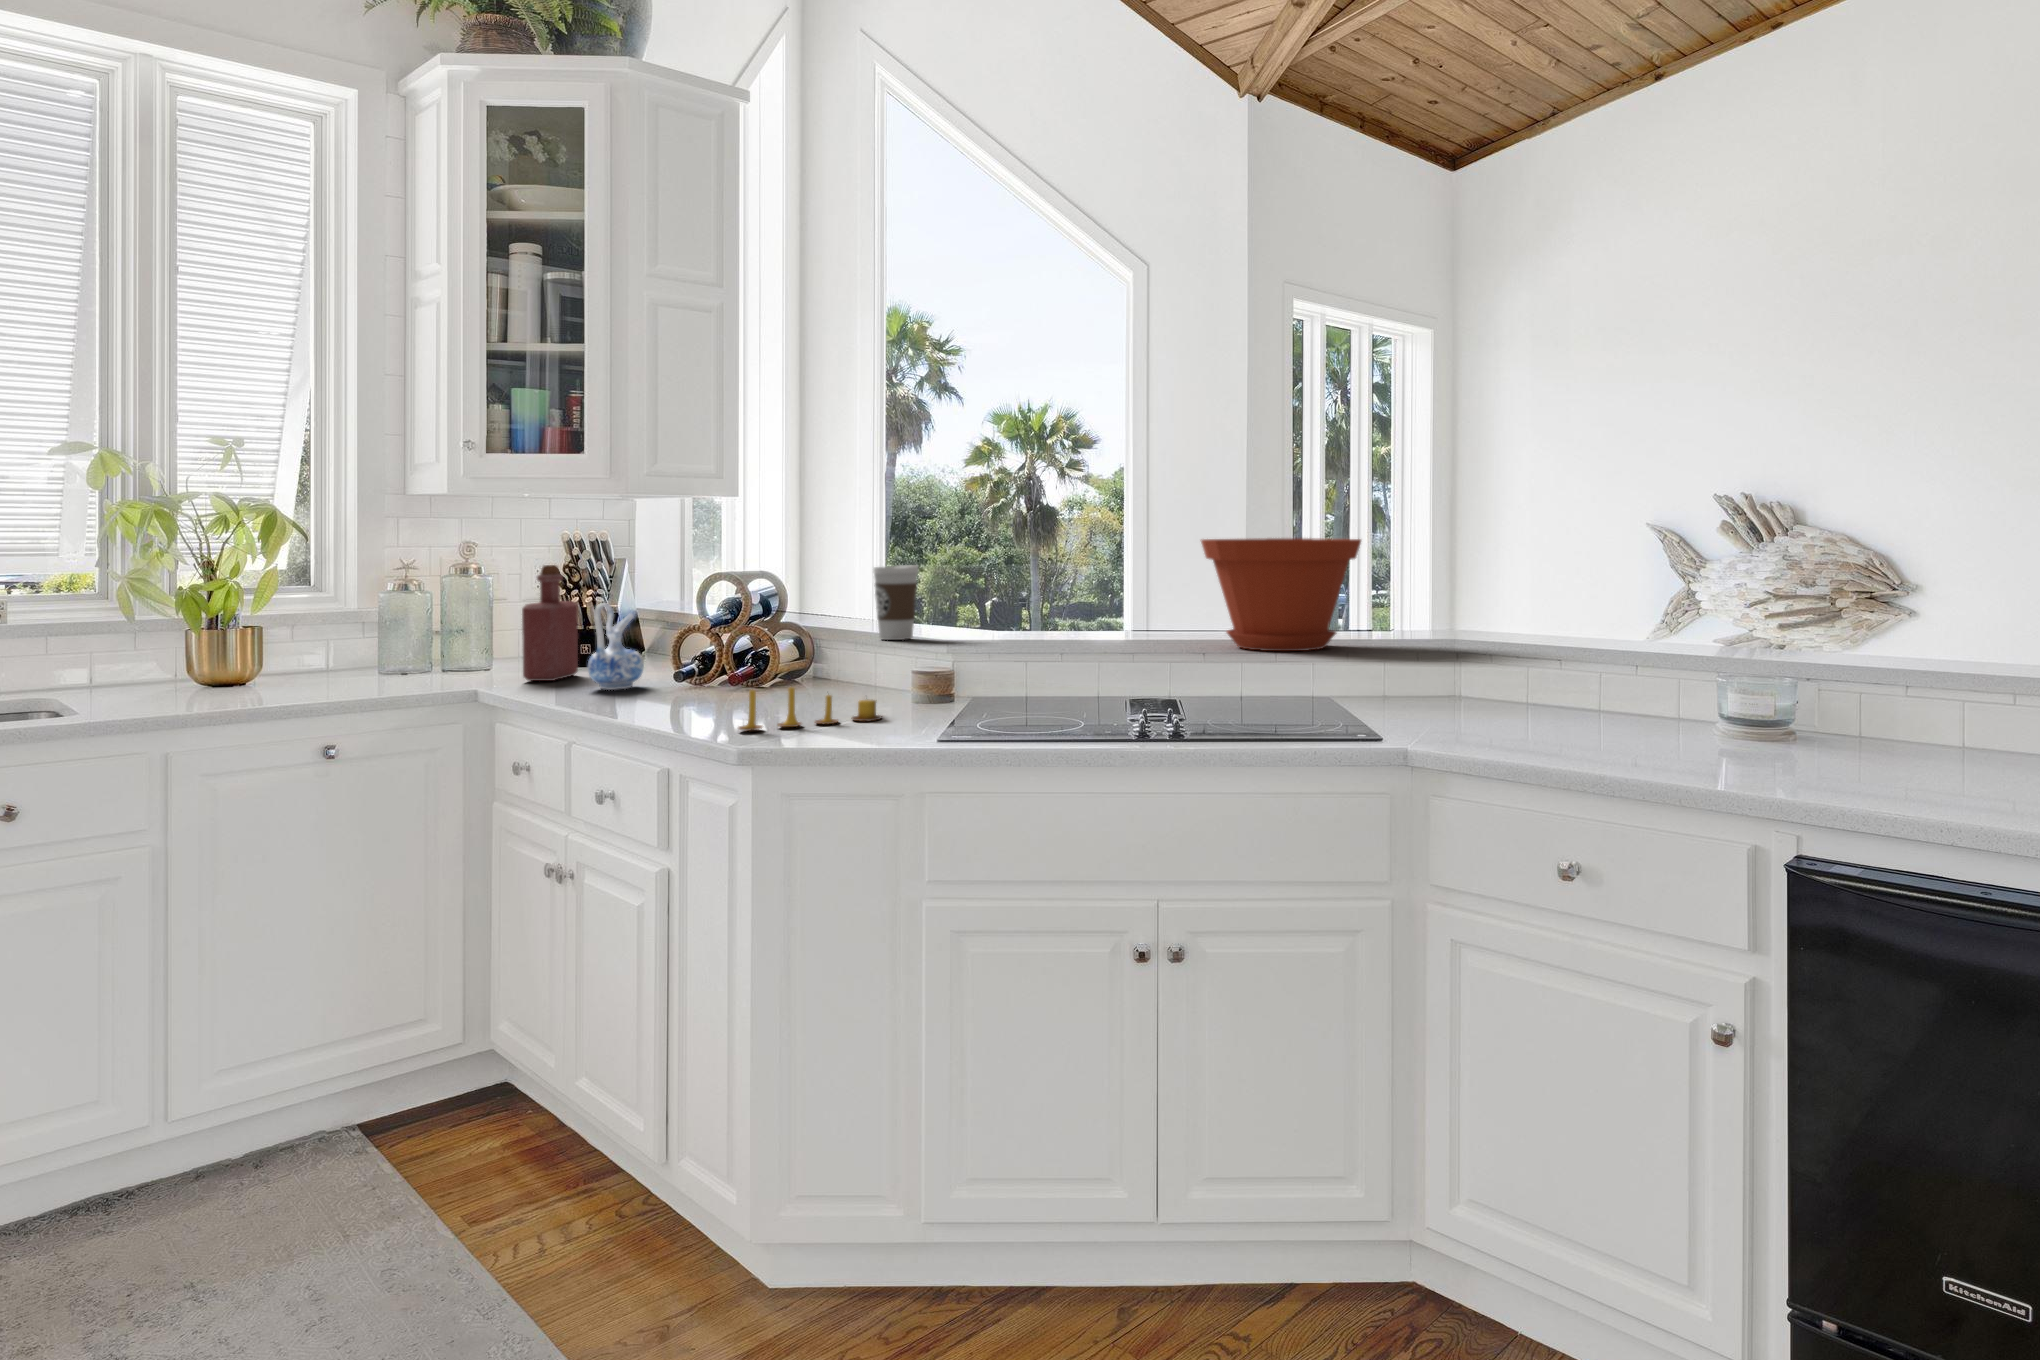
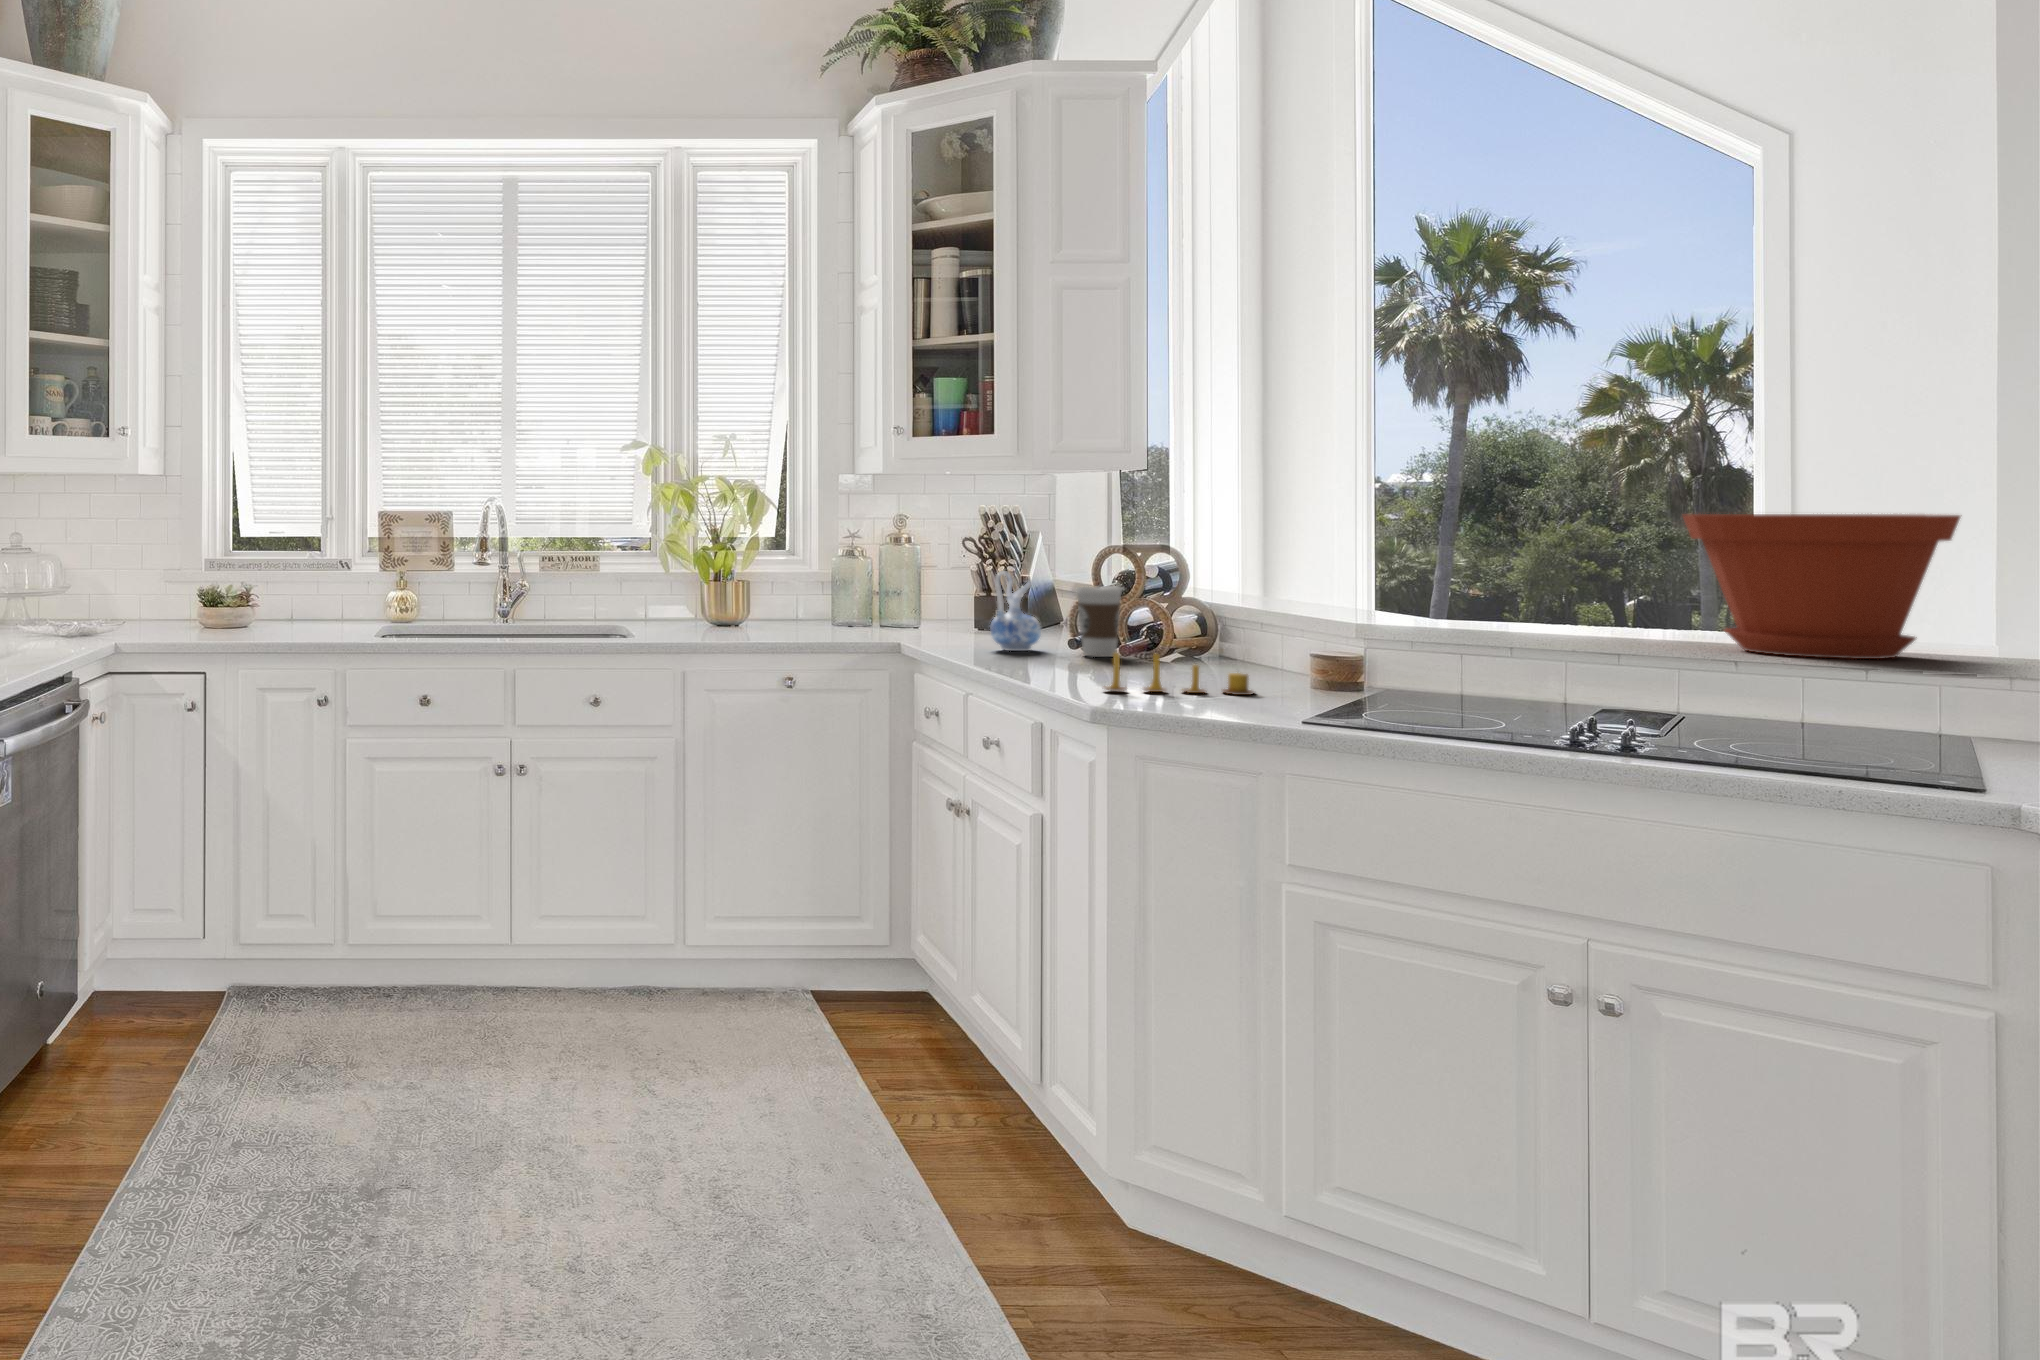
bottle: present [522,565,578,681] -> none [939,536,989,641]
coffee cup: present [873,565,918,640] -> present [1076,586,1122,657]

